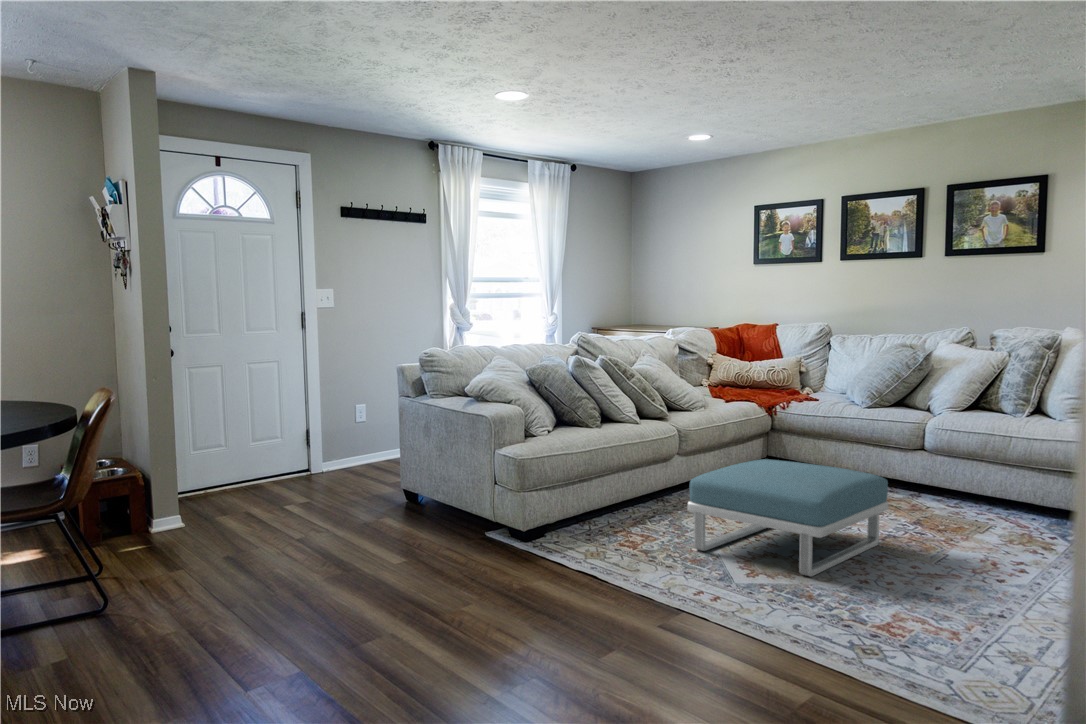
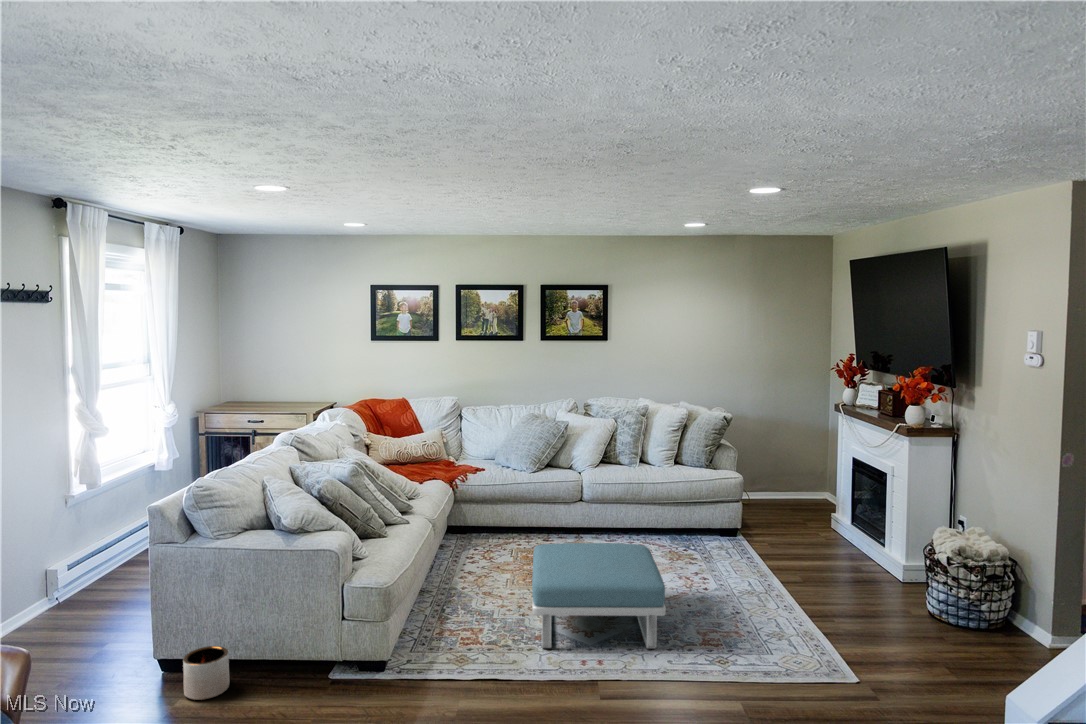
planter: none [408,478,442,514] -> present [183,646,229,700]

